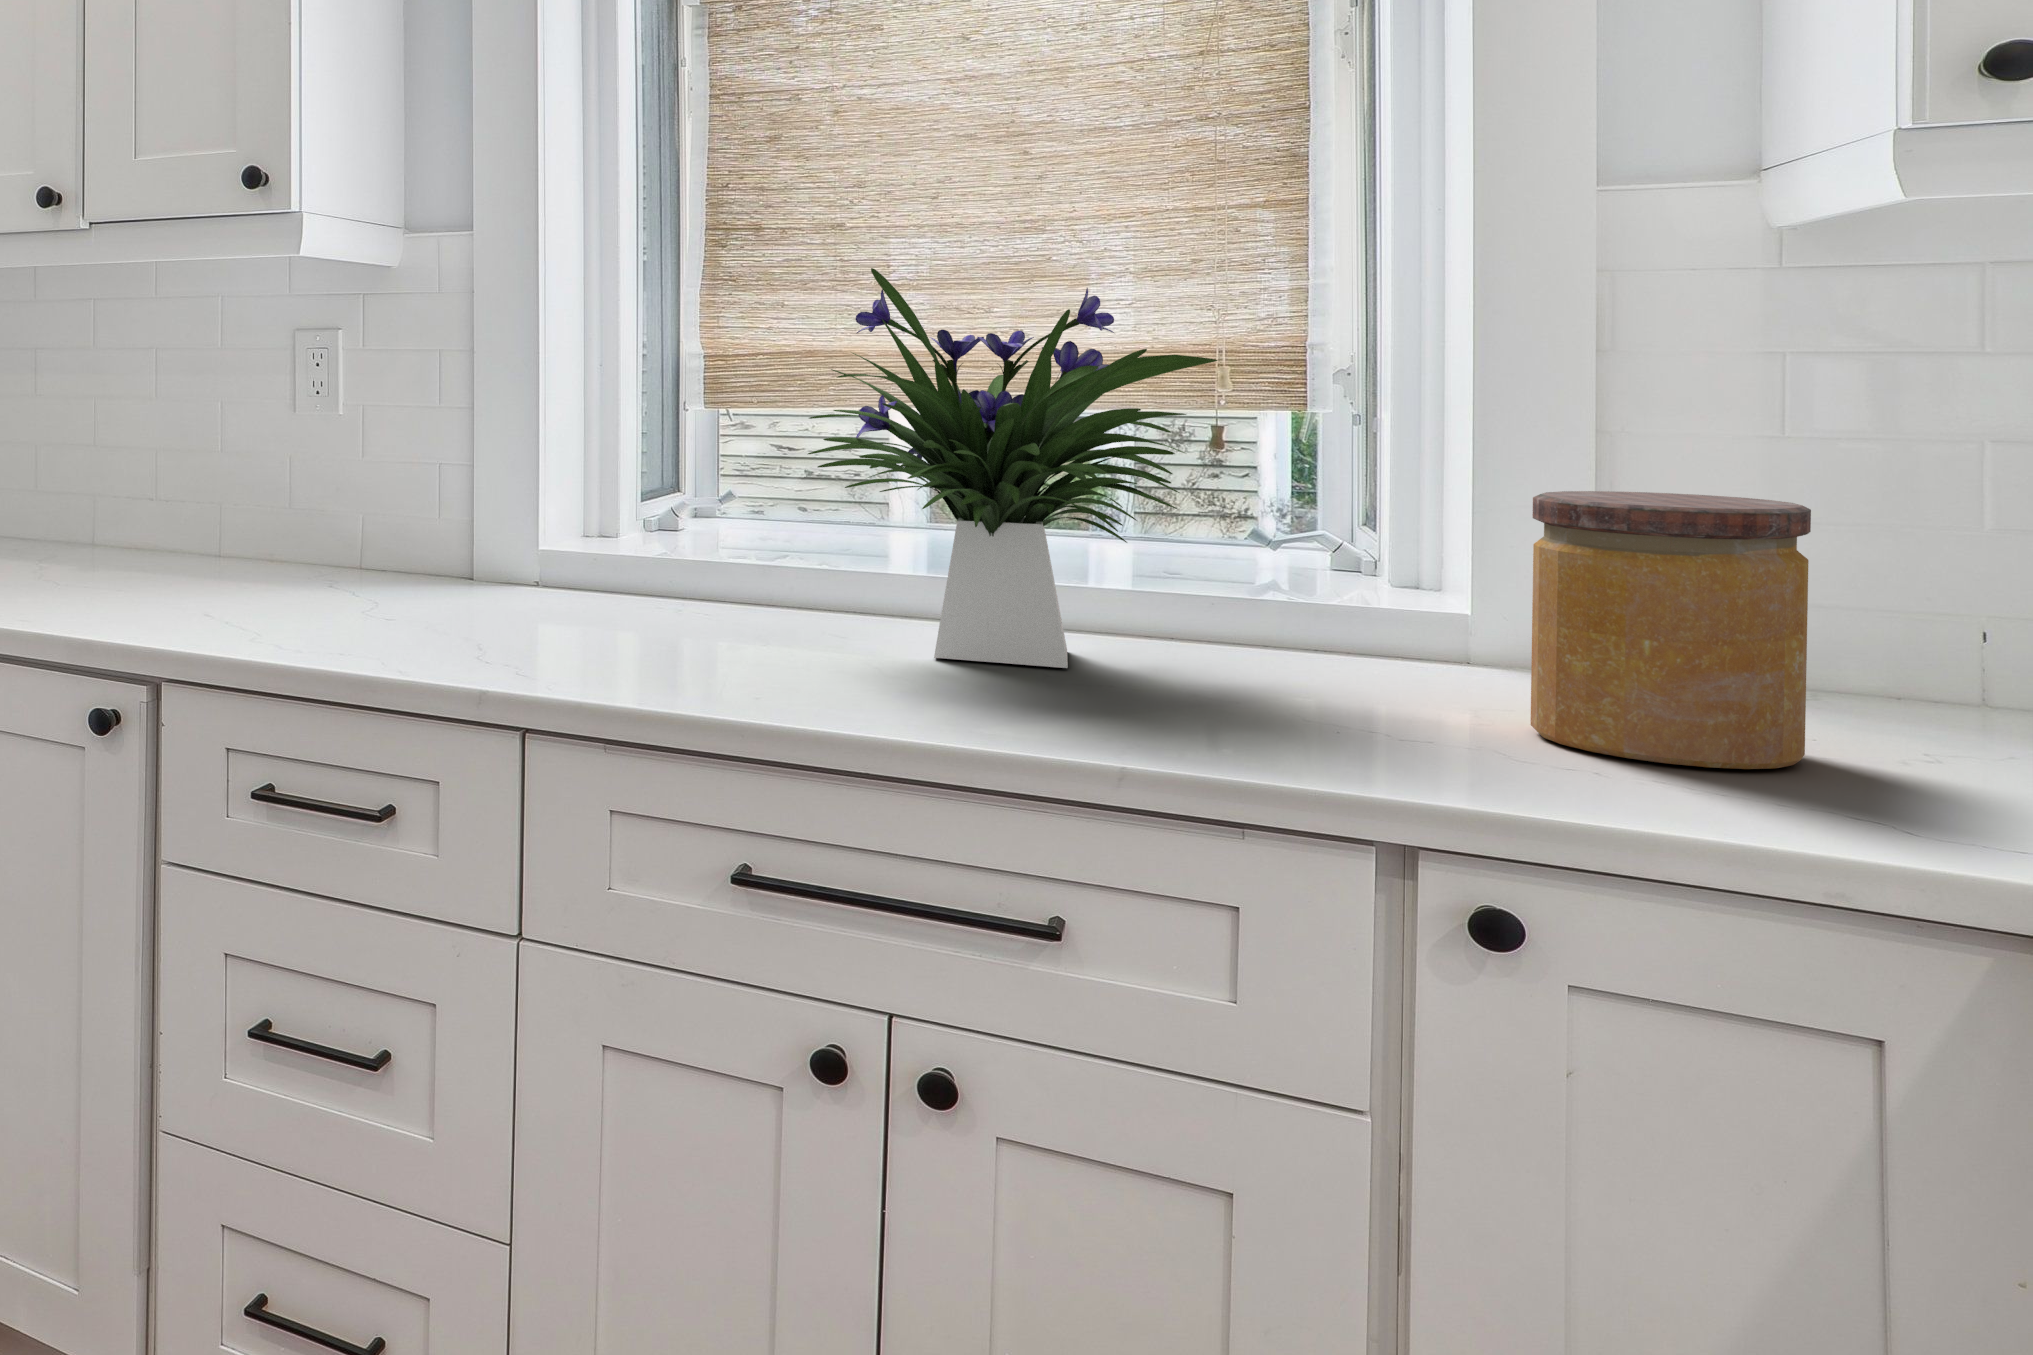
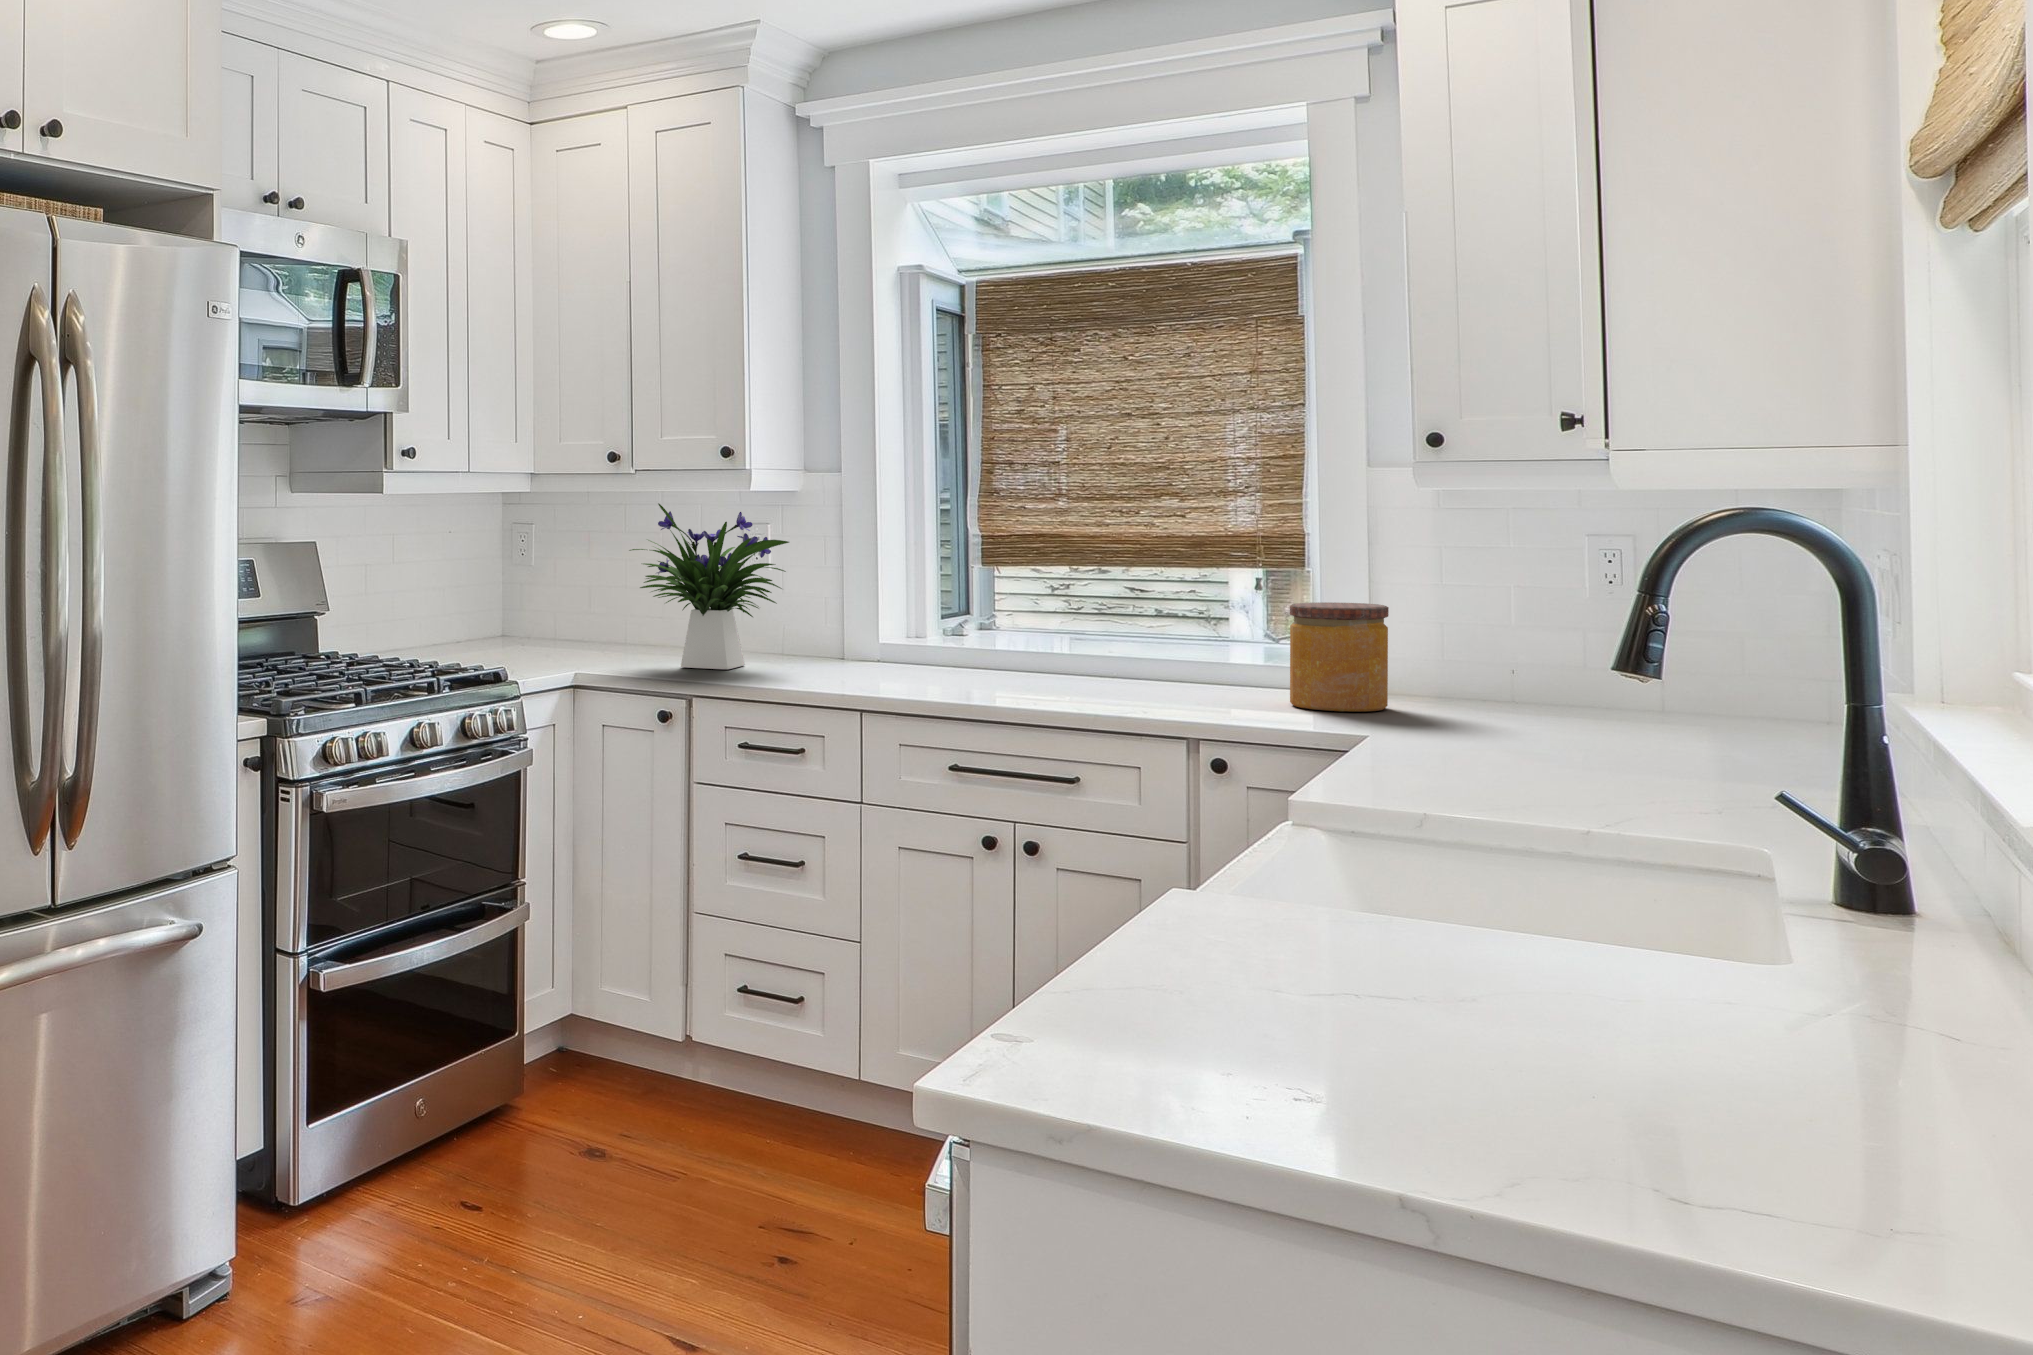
flower arrangement: present [808,268,1217,668] -> present [629,503,789,669]

